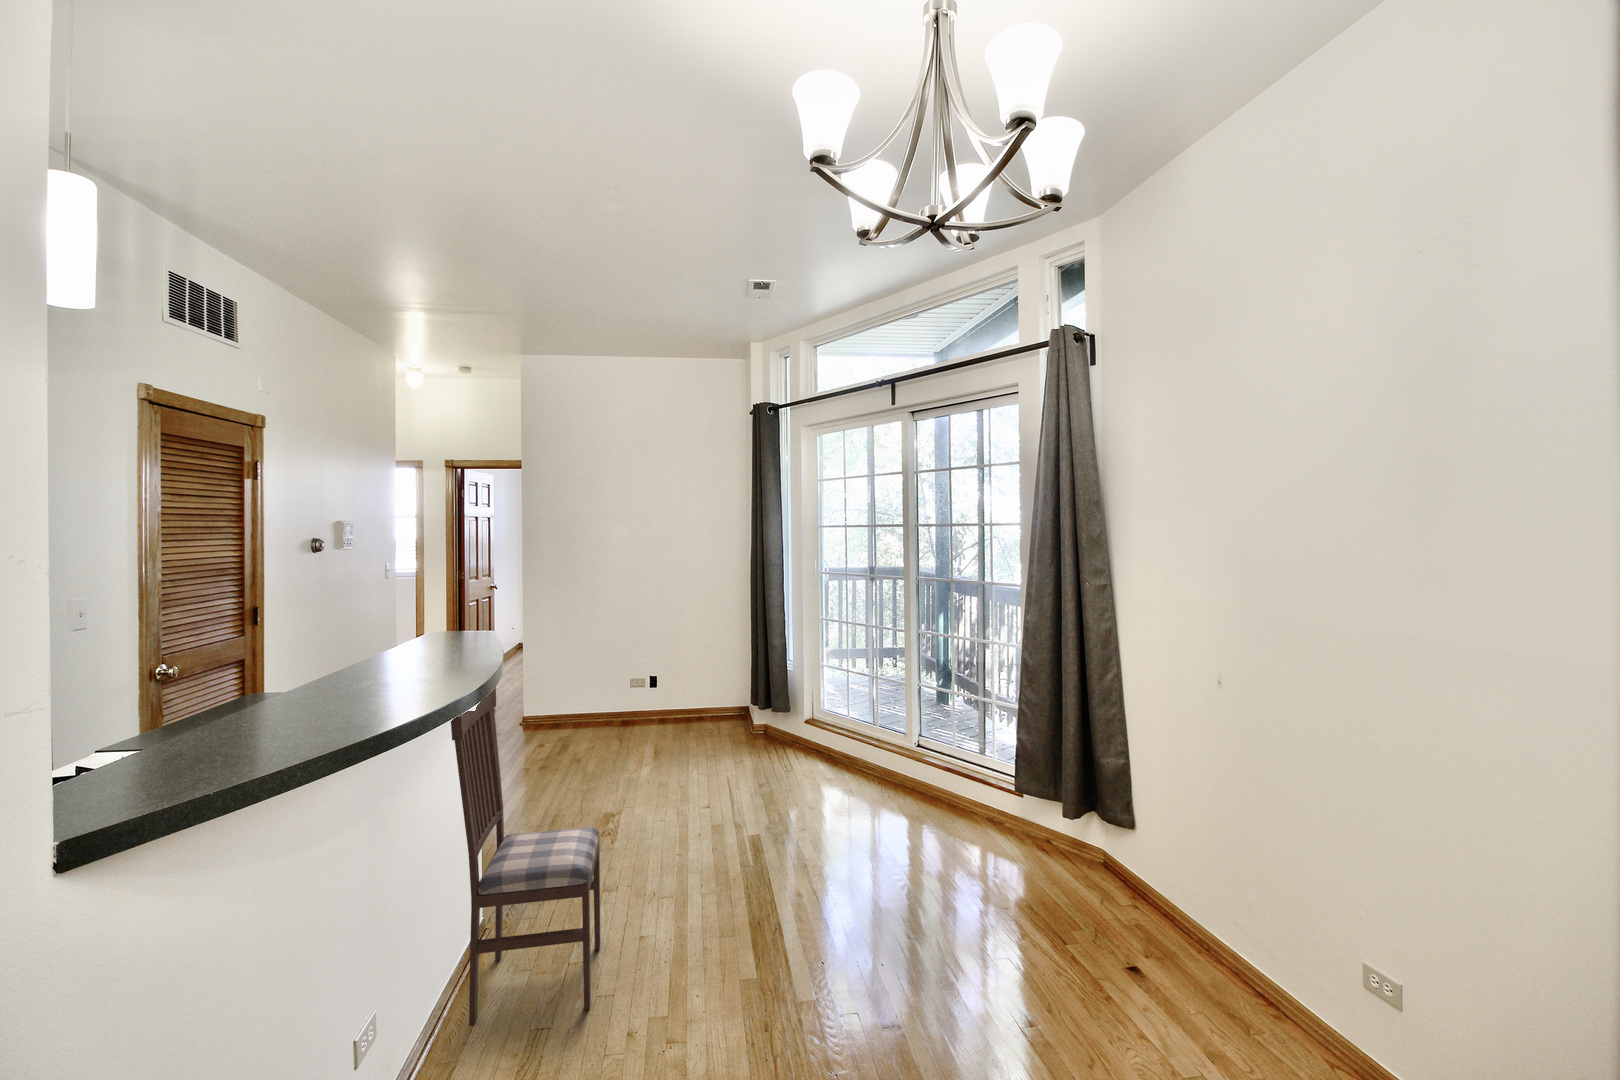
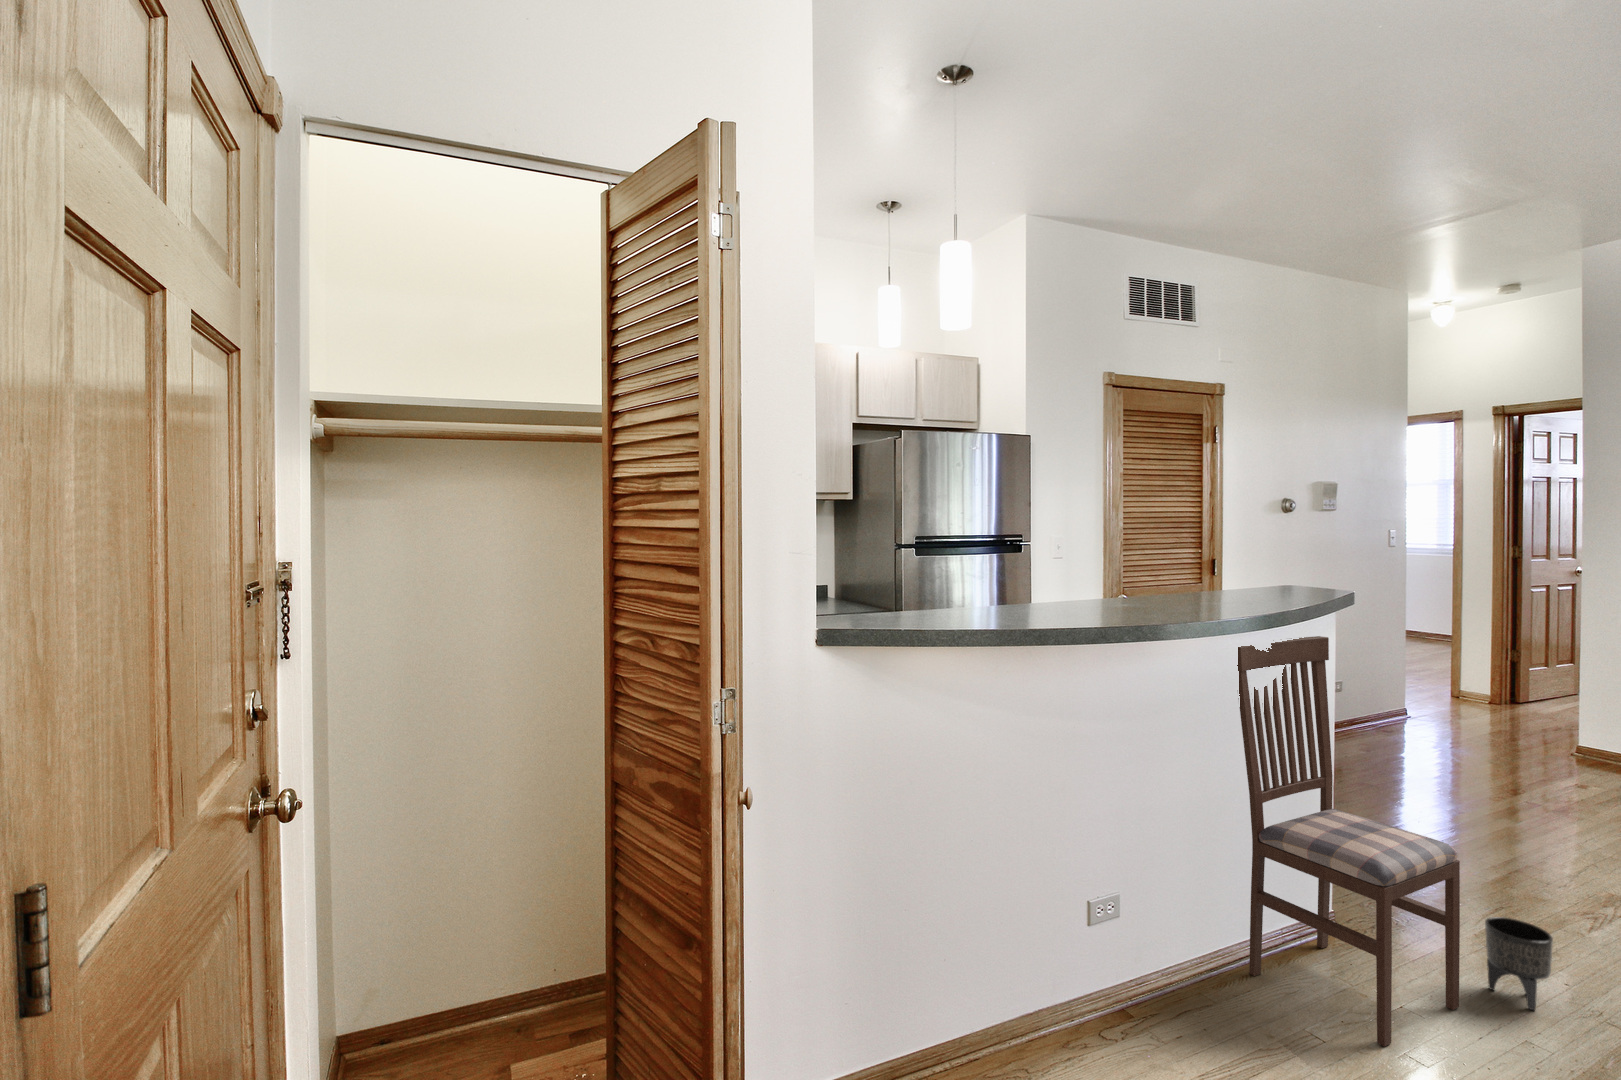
planter: none [599,859,635,920] -> present [1485,917,1553,1010]

